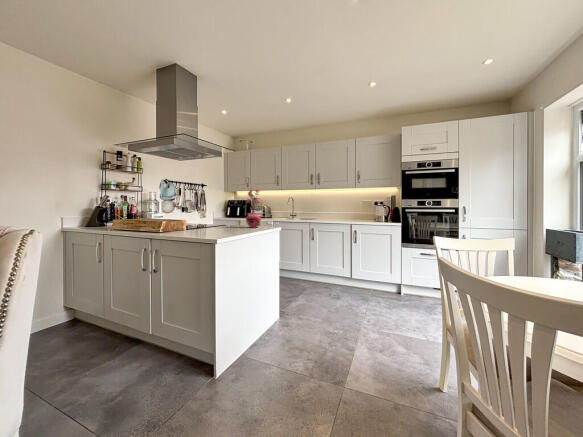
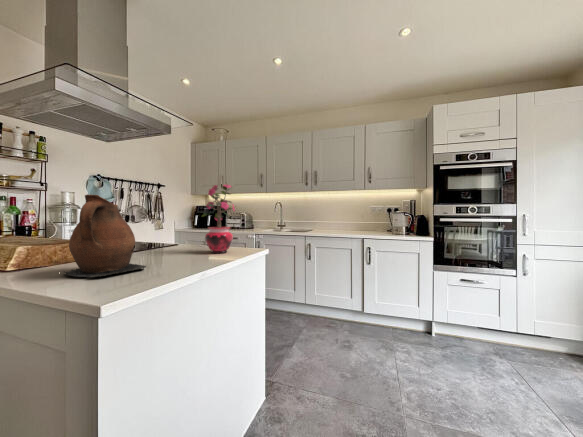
ceramic pitcher: none [189,197,223,232] -> present [64,195,146,277]

